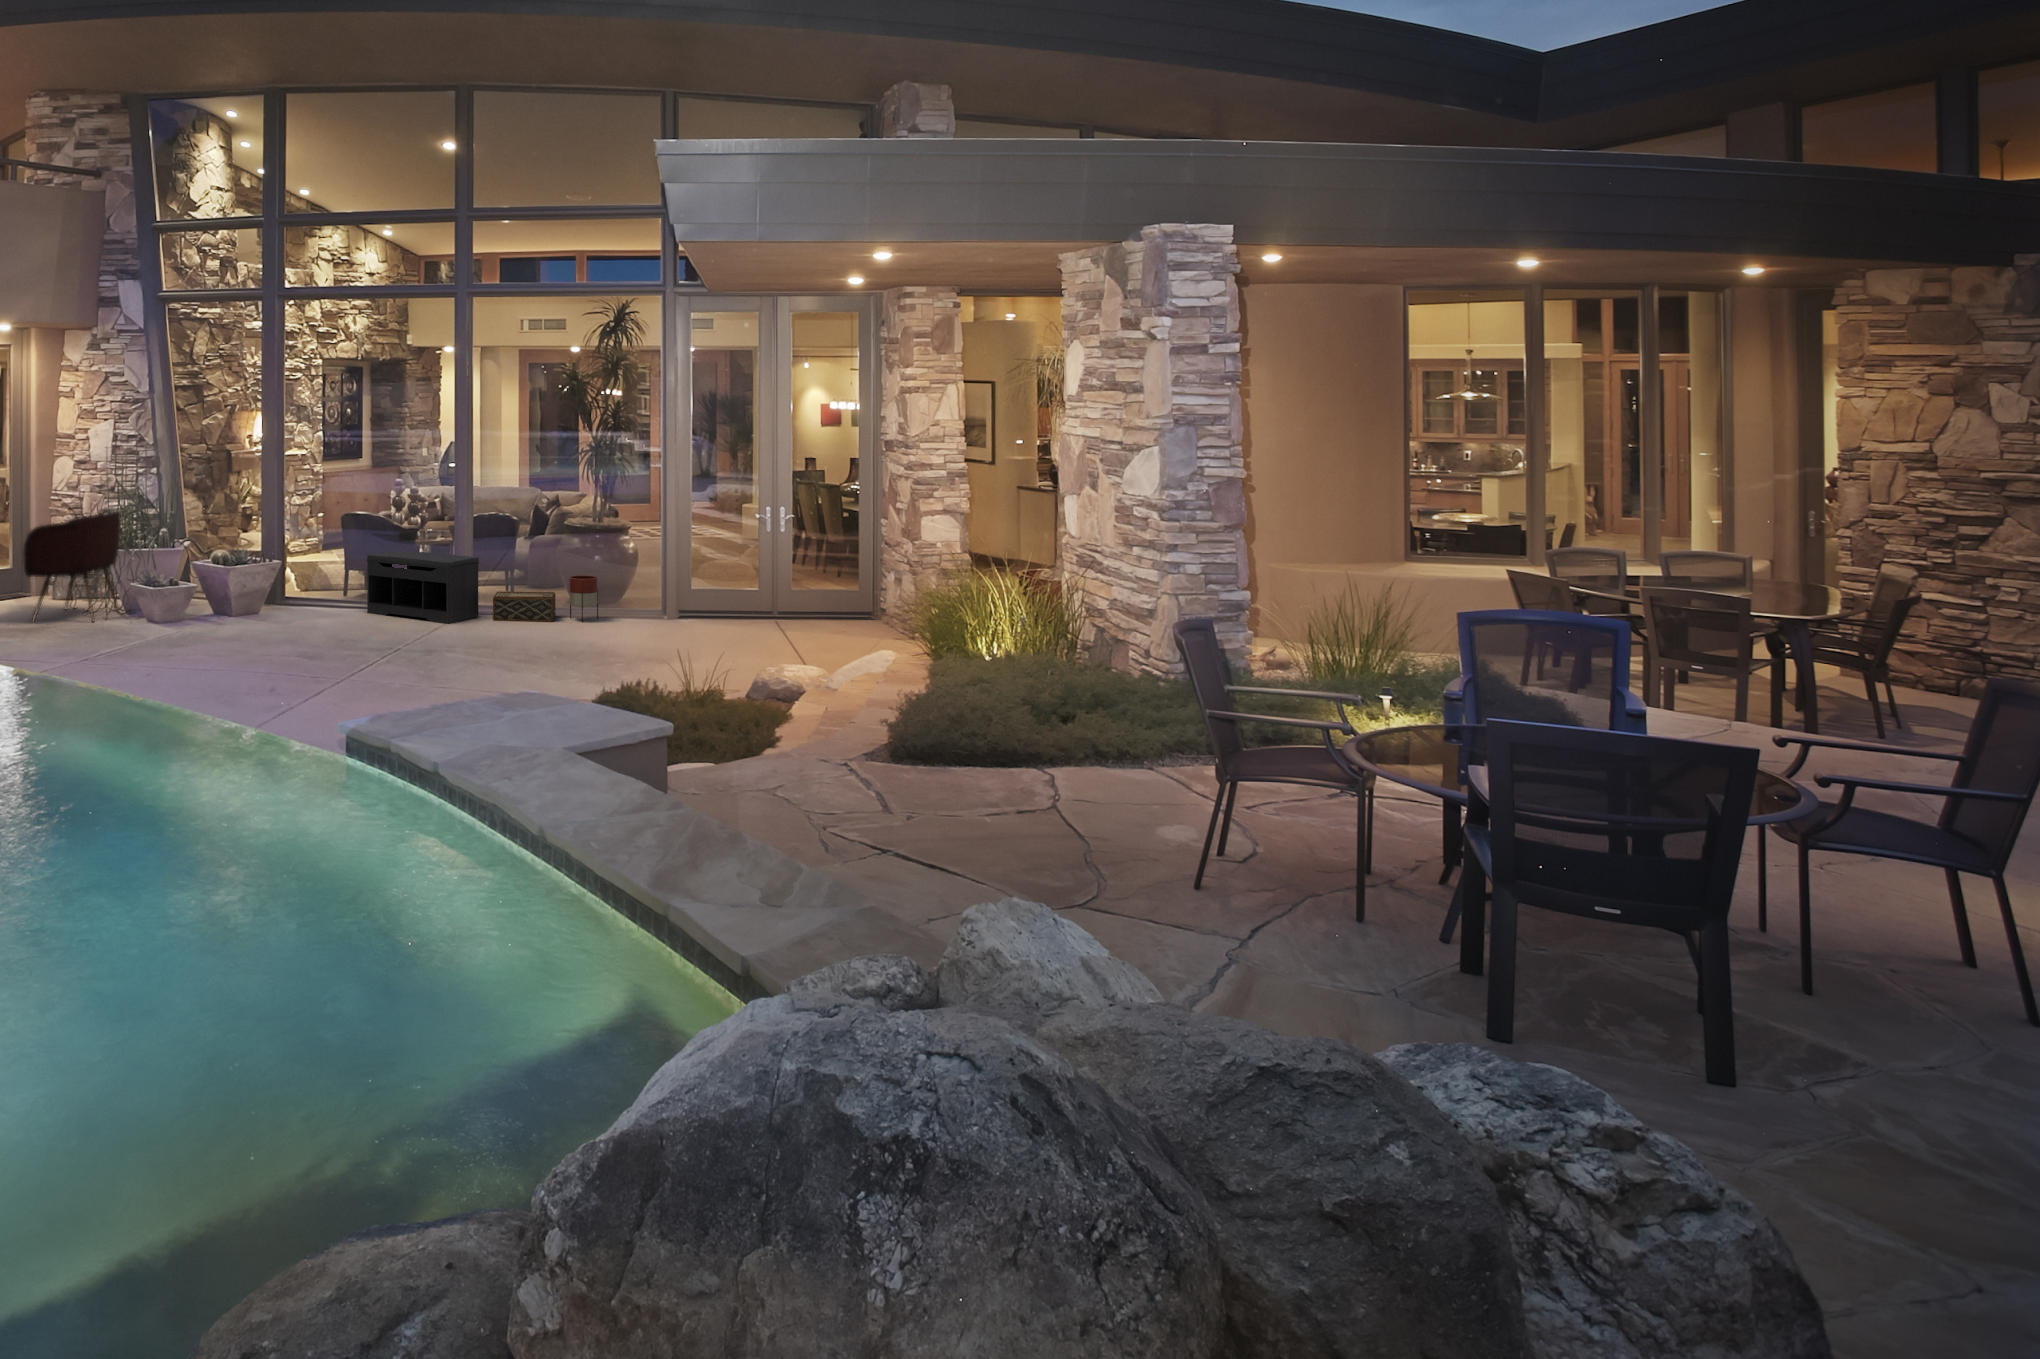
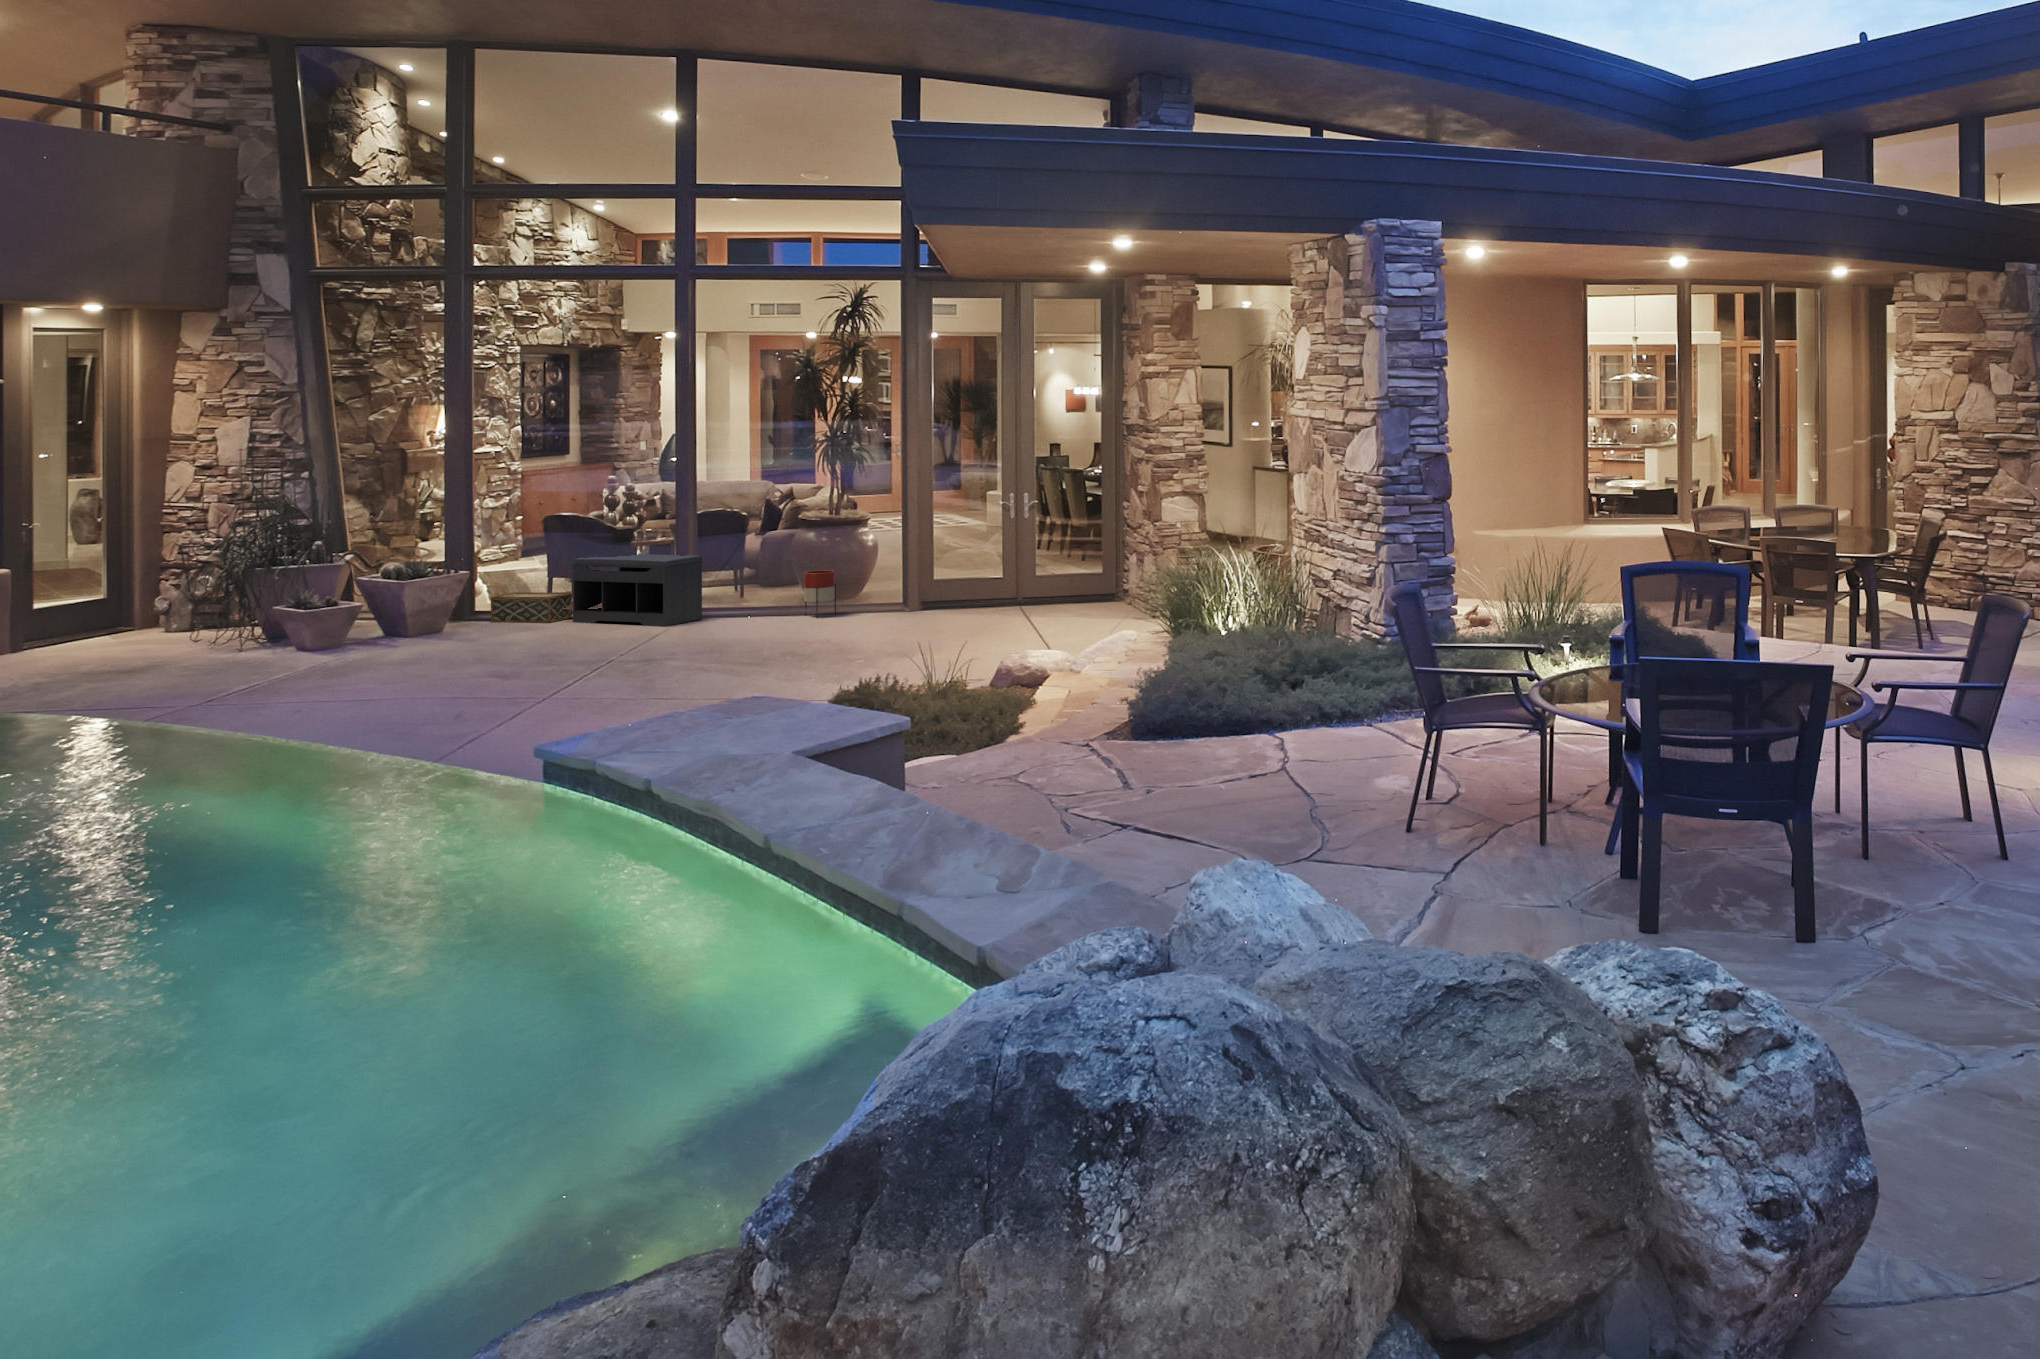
armchair: present [23,512,121,622] -> none [128,520,260,651]
woven basket: present [493,592,556,621] -> present [491,592,572,623]

